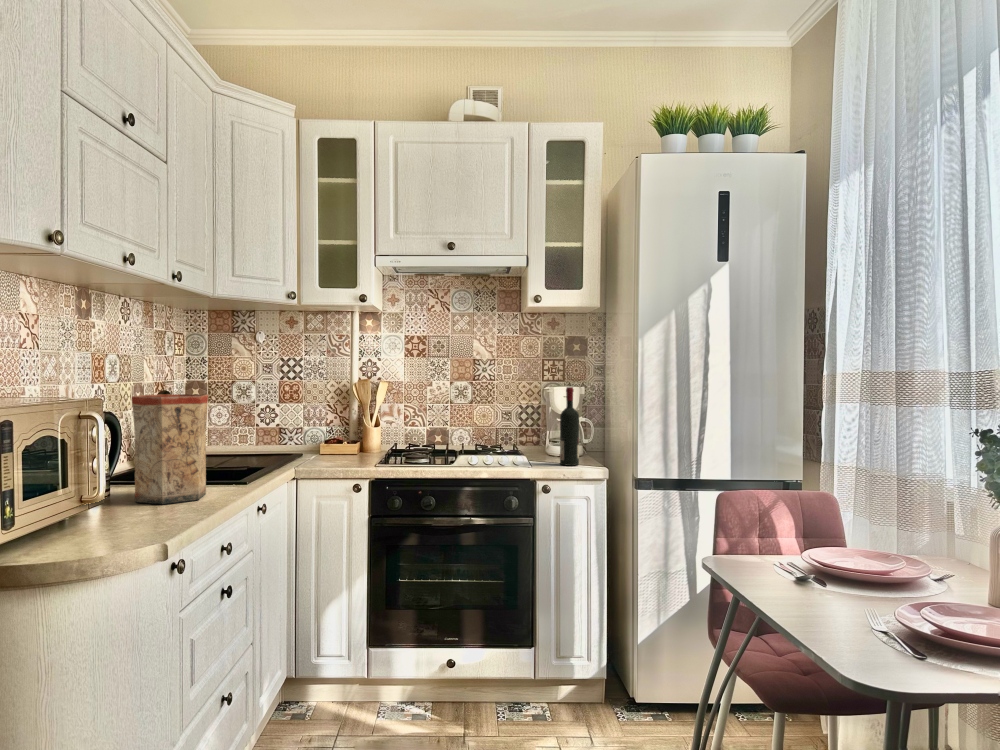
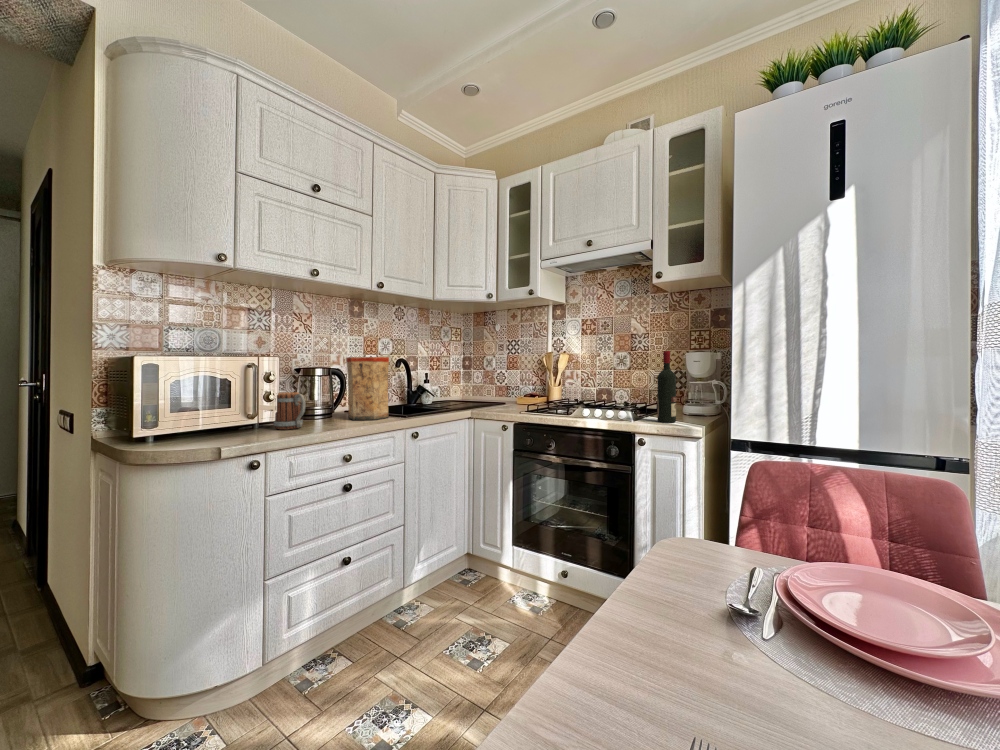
mug: none [71,465,148,536] -> present [274,392,305,430]

